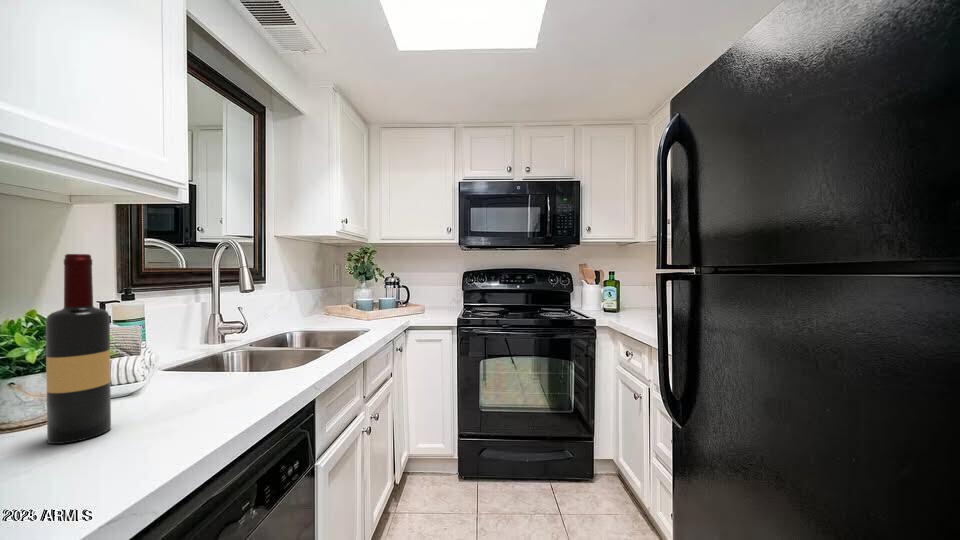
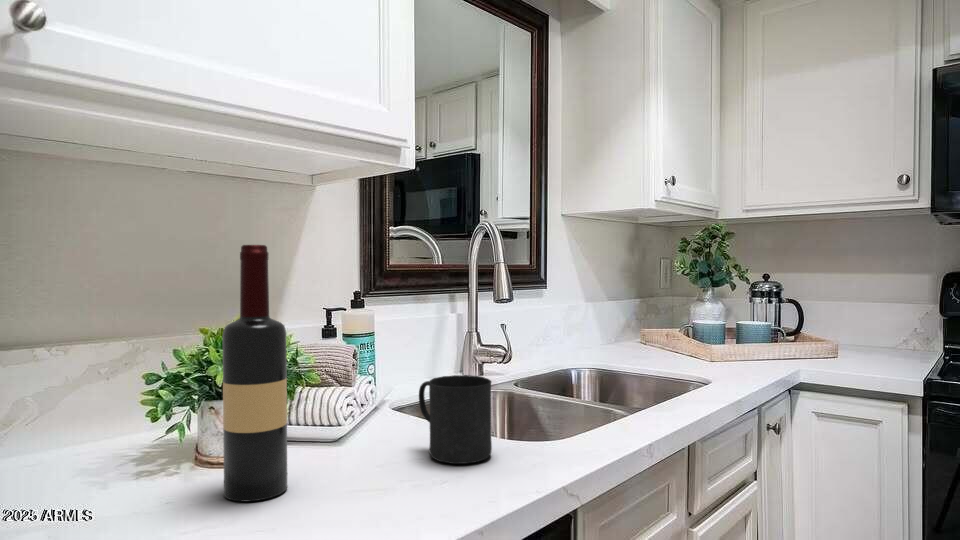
mug: none [205,336,262,391] -> present [419,375,492,464]

